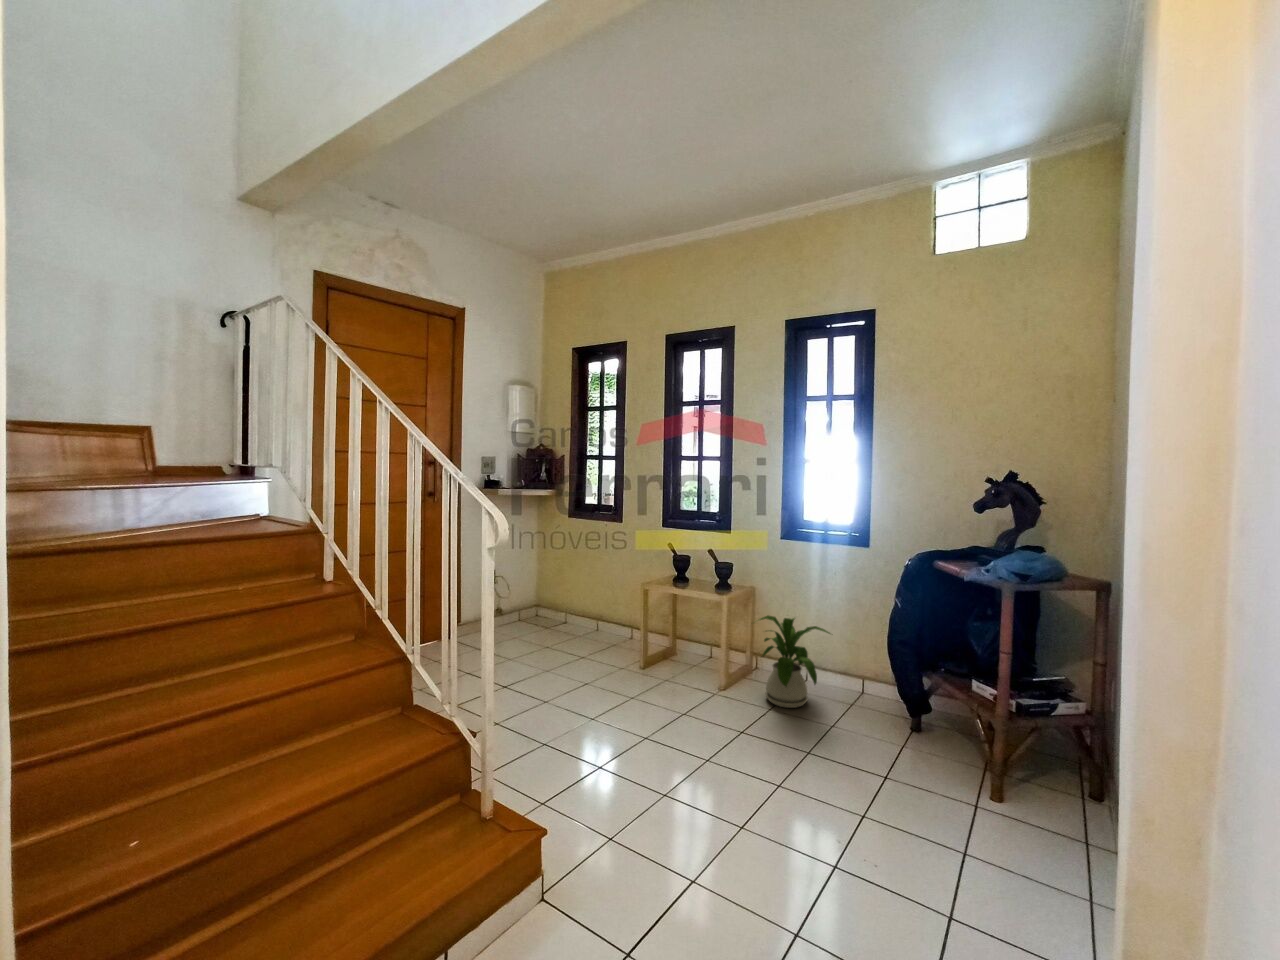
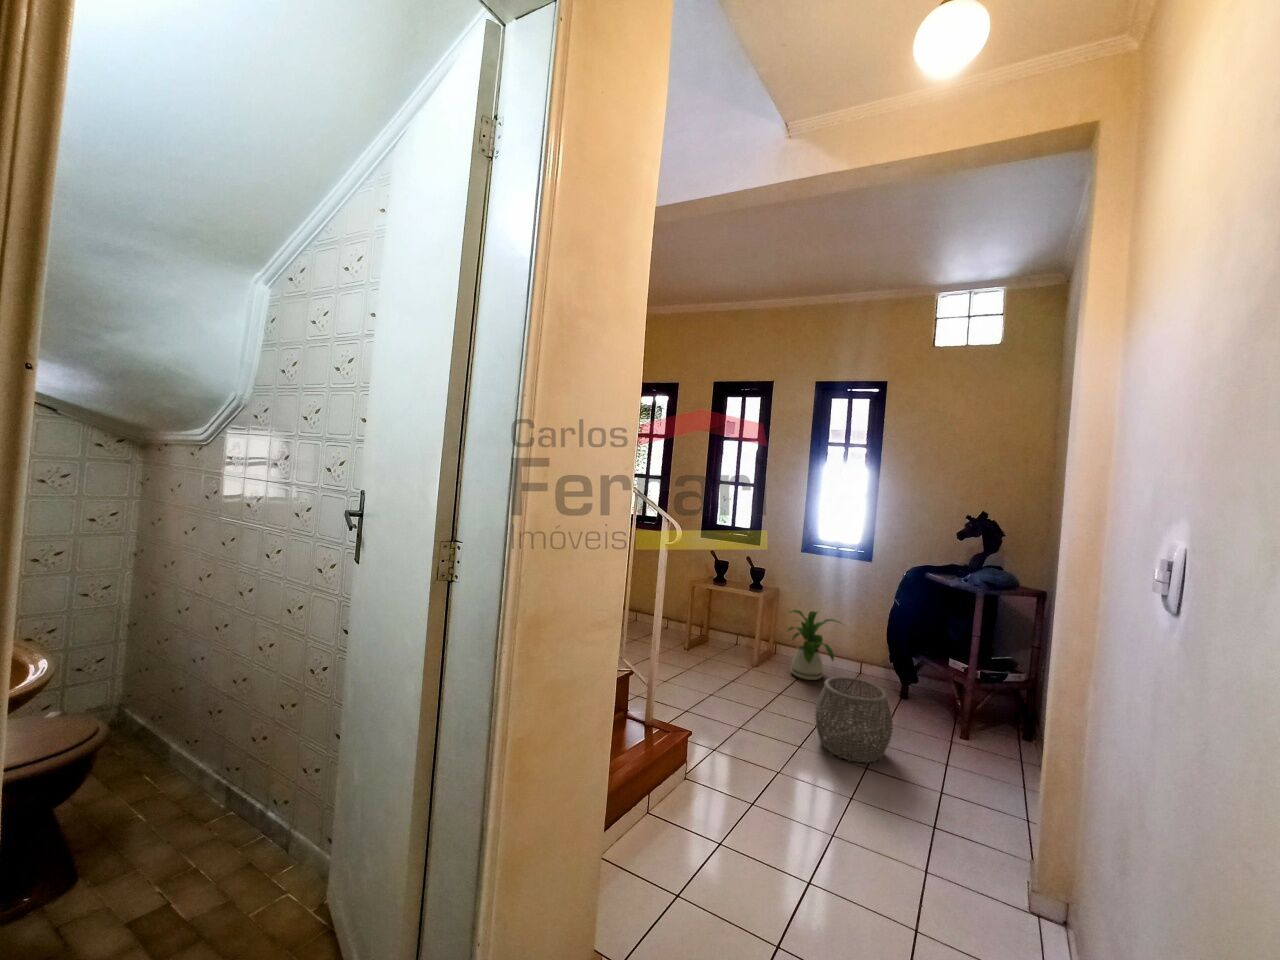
woven basket: none [768,718,881,855] -> present [815,677,893,763]

